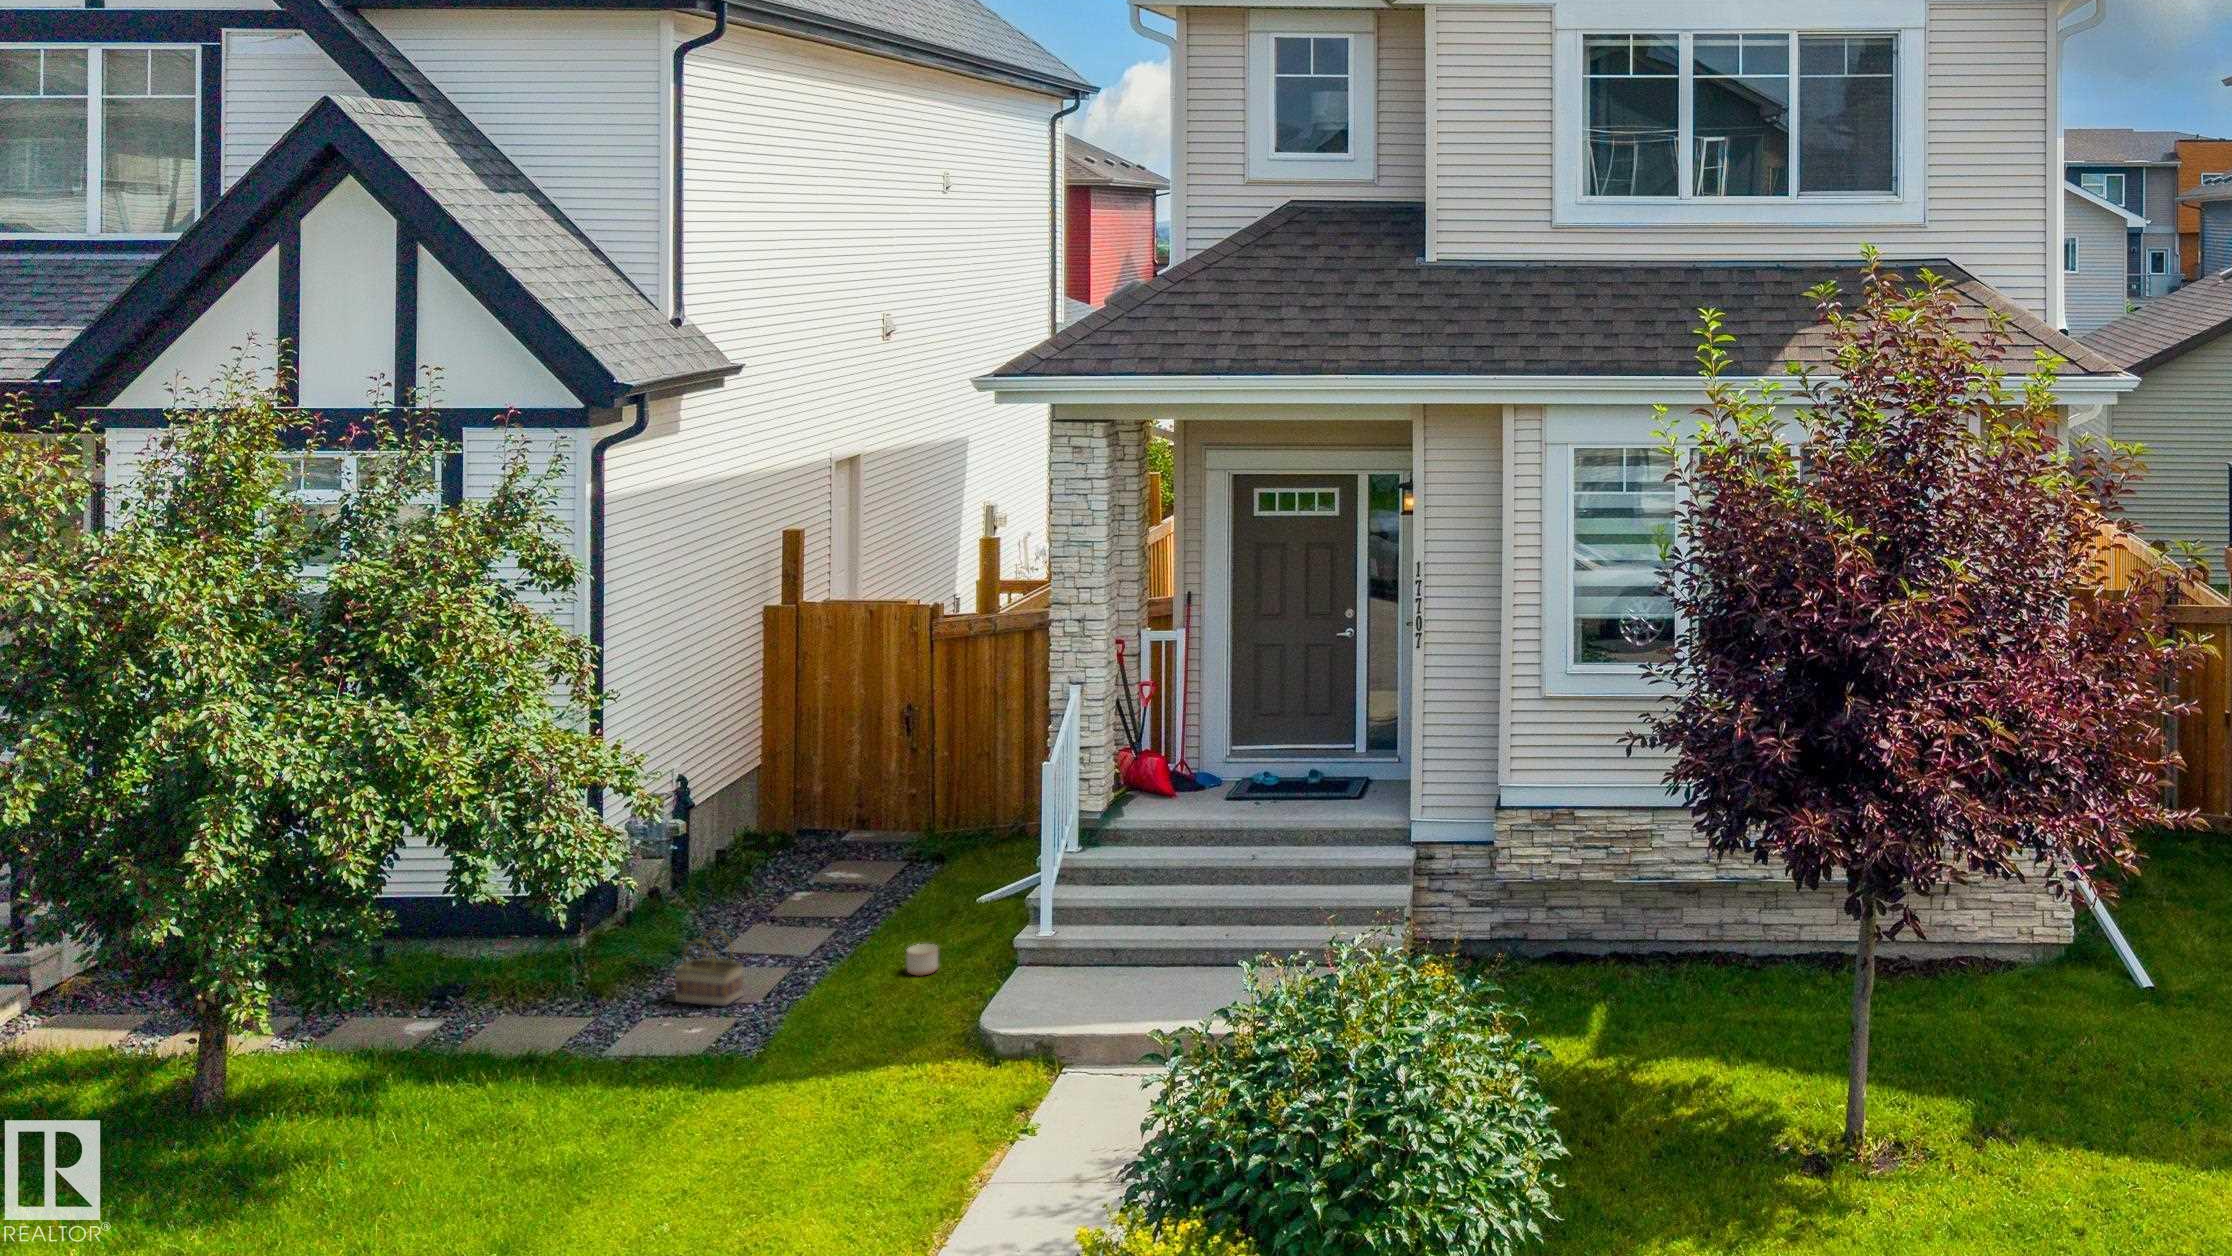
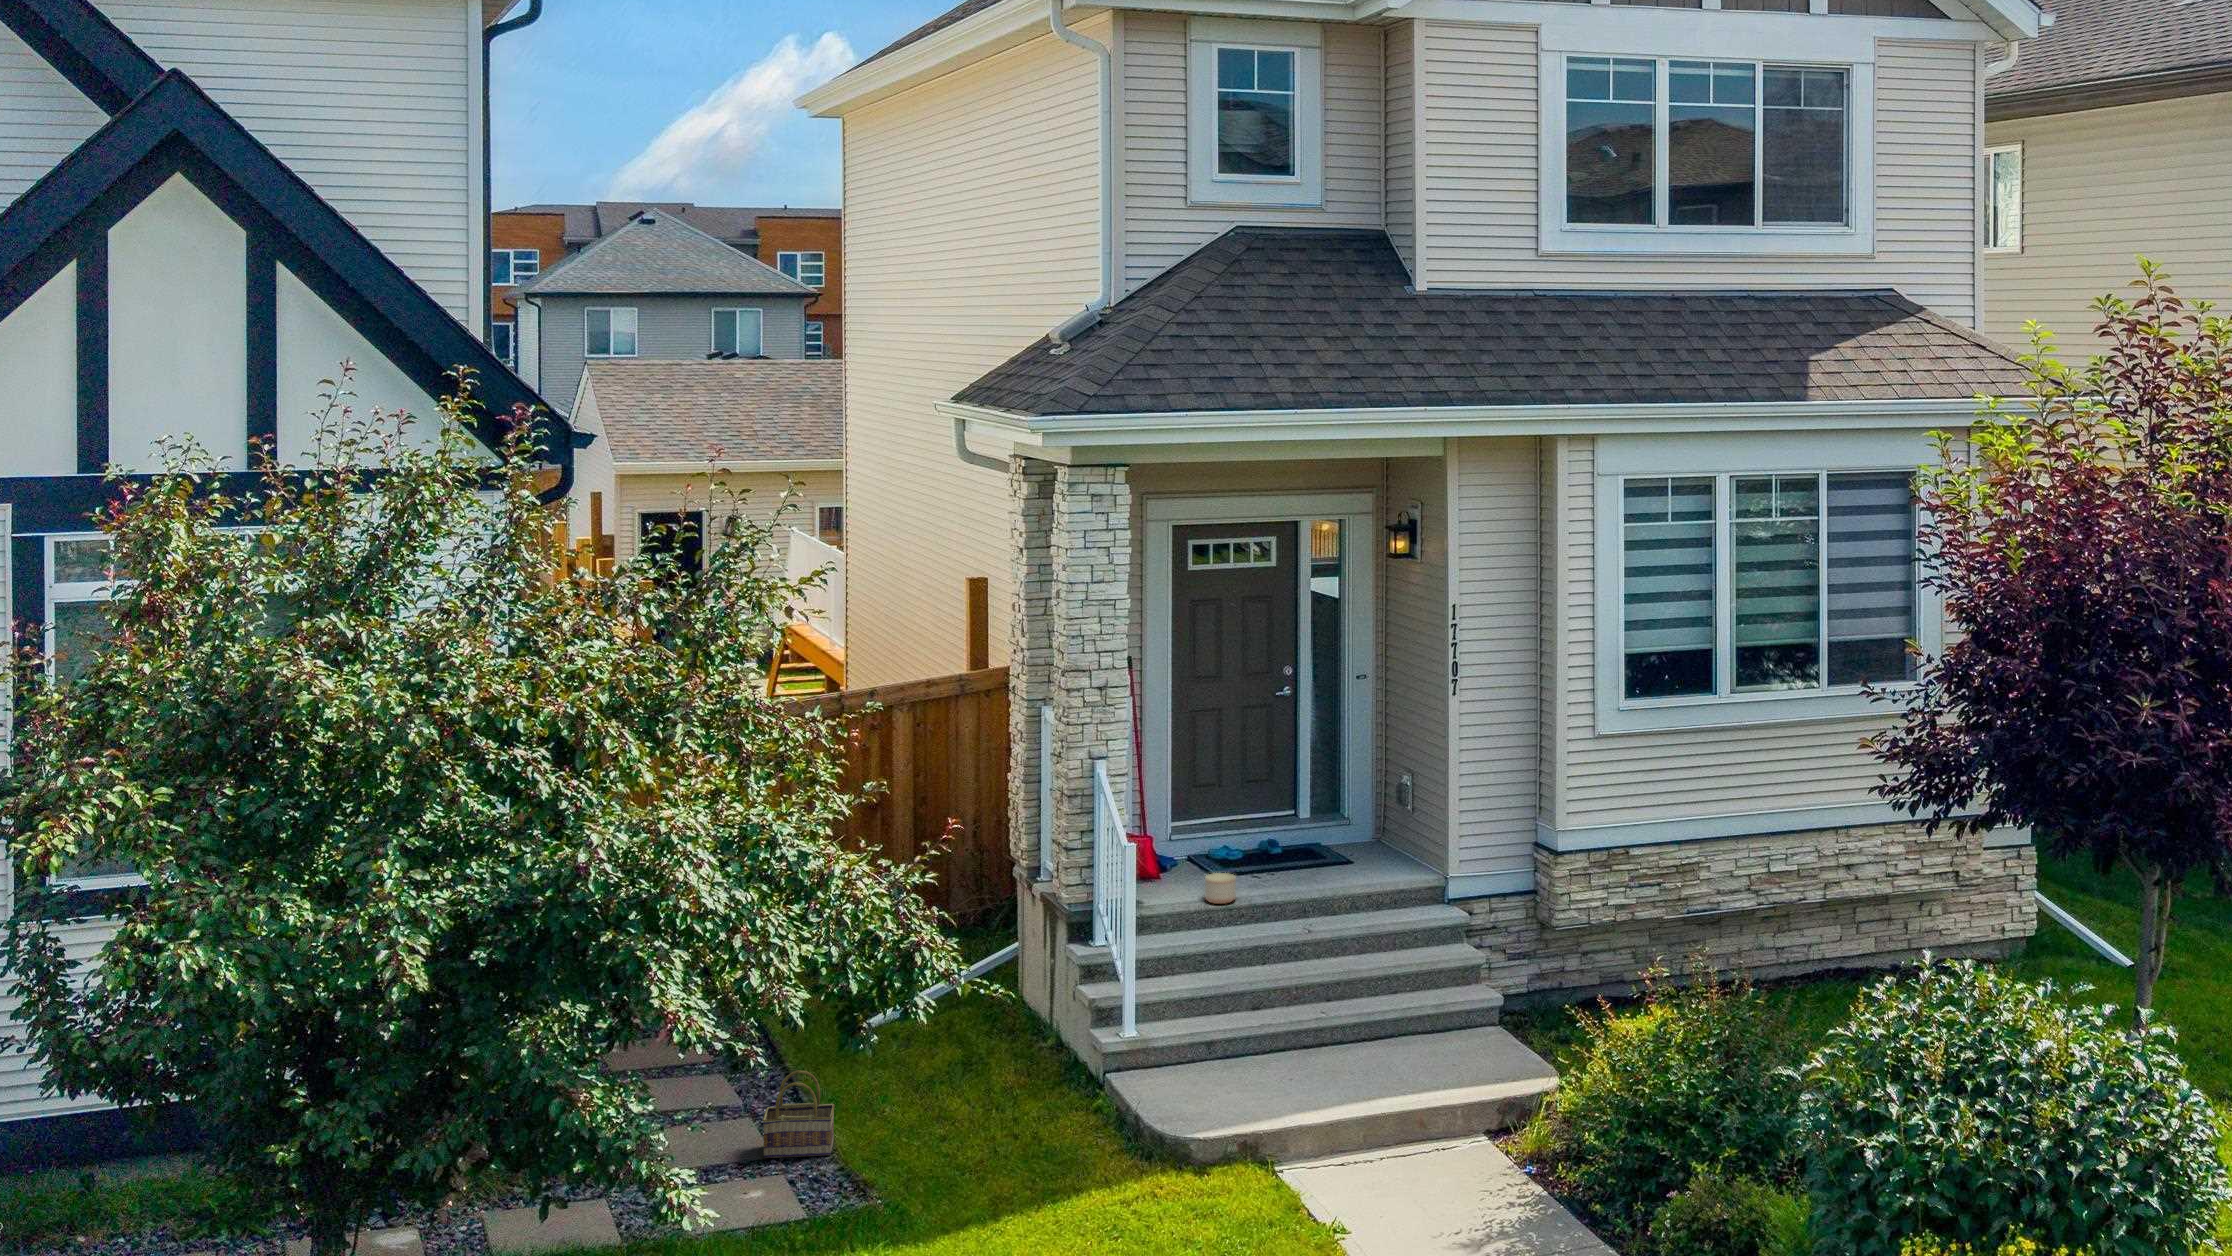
planter: present [906,944,938,976] -> present [1205,873,1236,904]

